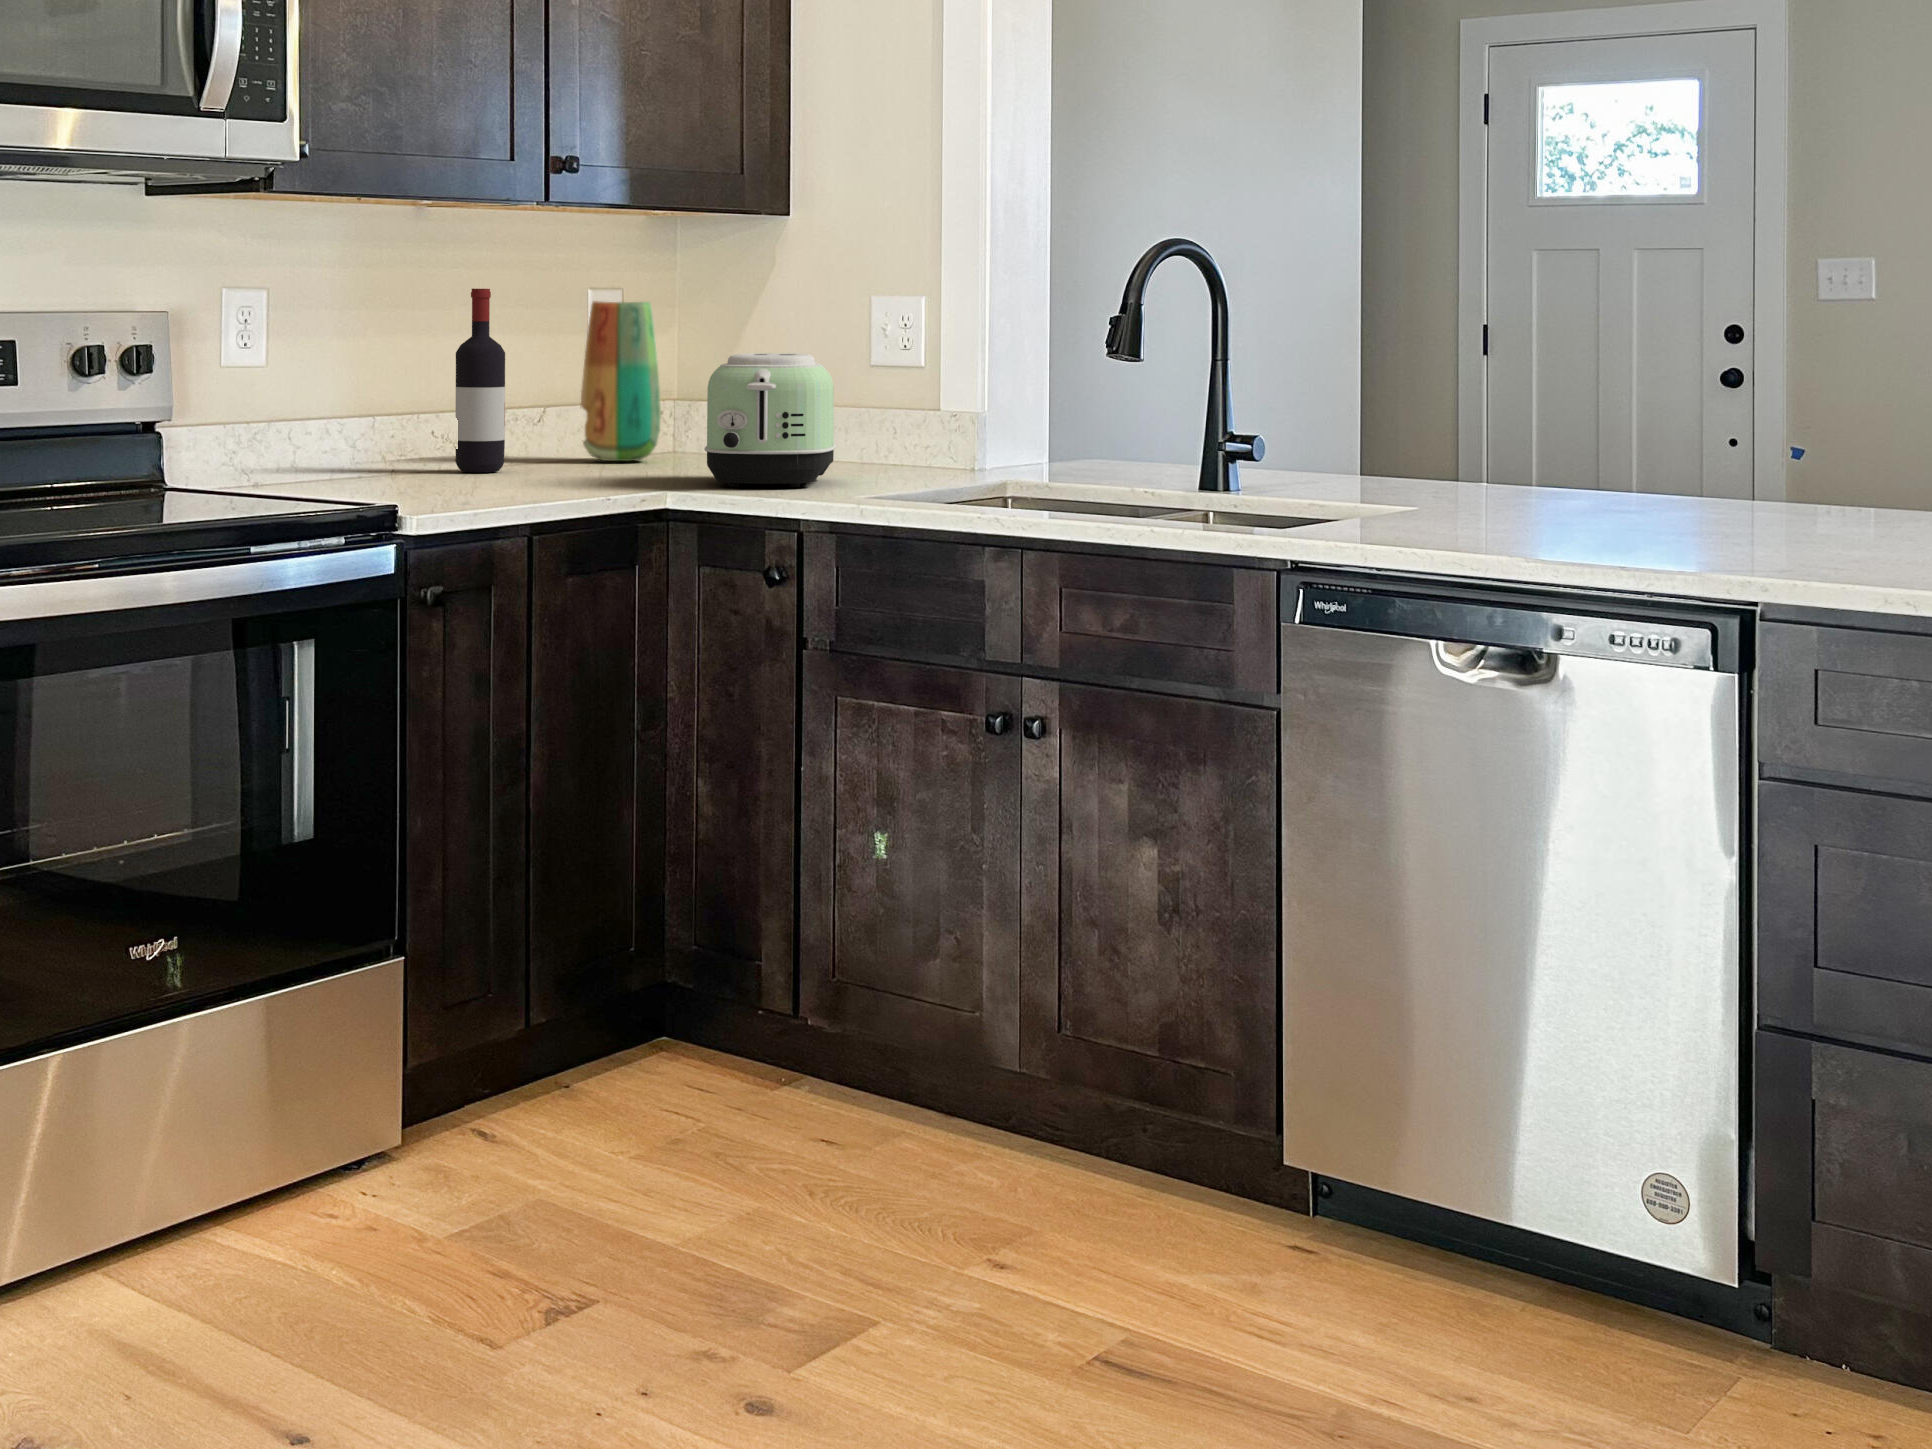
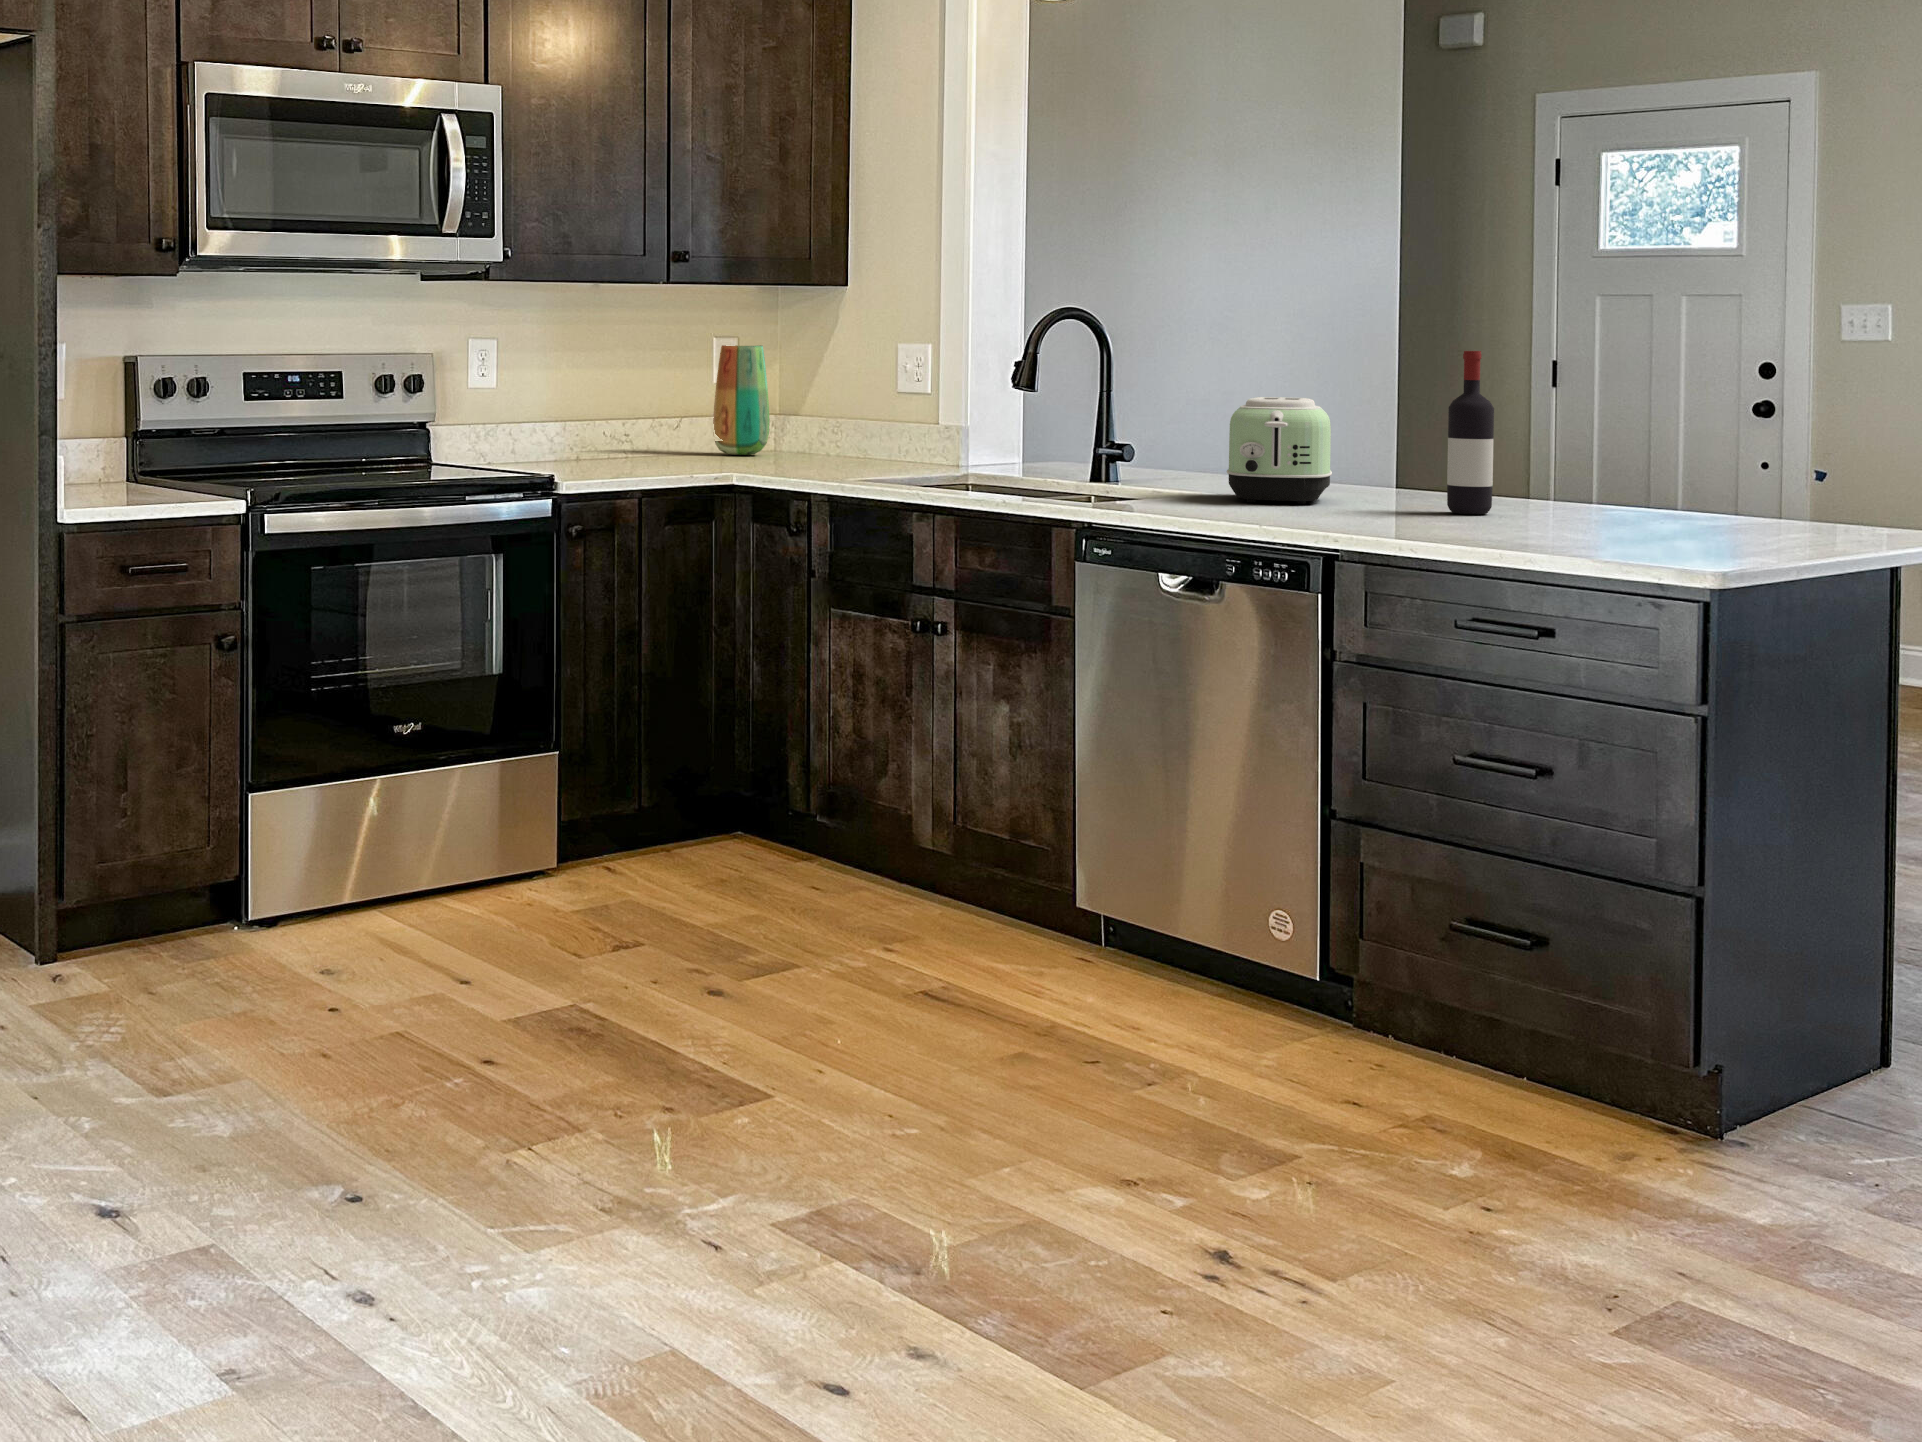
wine bottle: present [455,289,505,472] -> present [1447,351,1494,514]
toaster: present [704,353,836,487] -> present [1227,397,1332,504]

